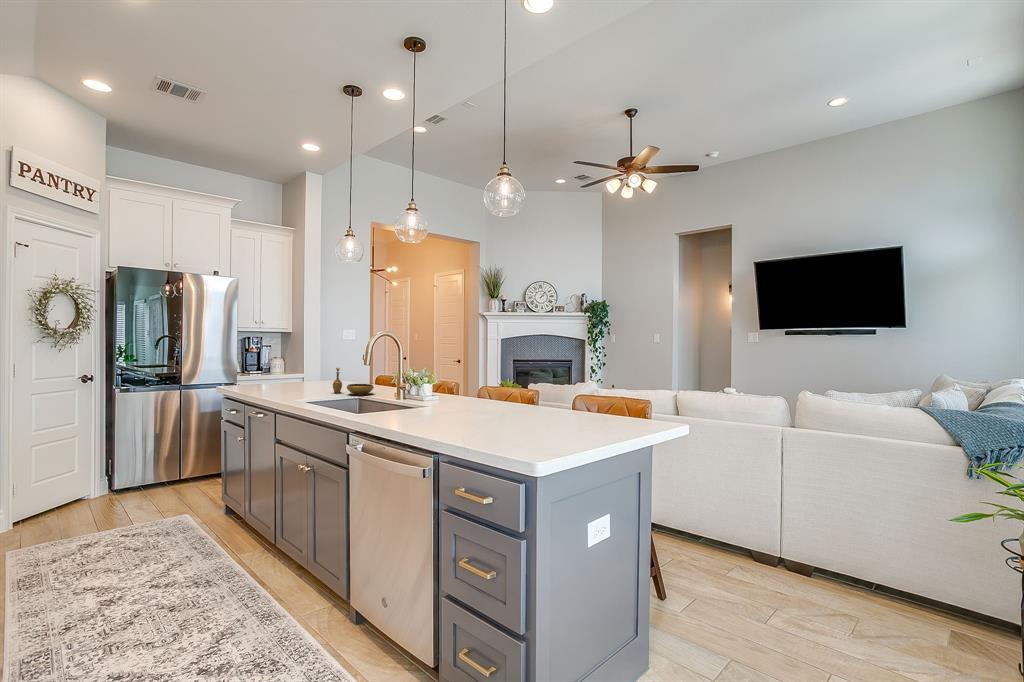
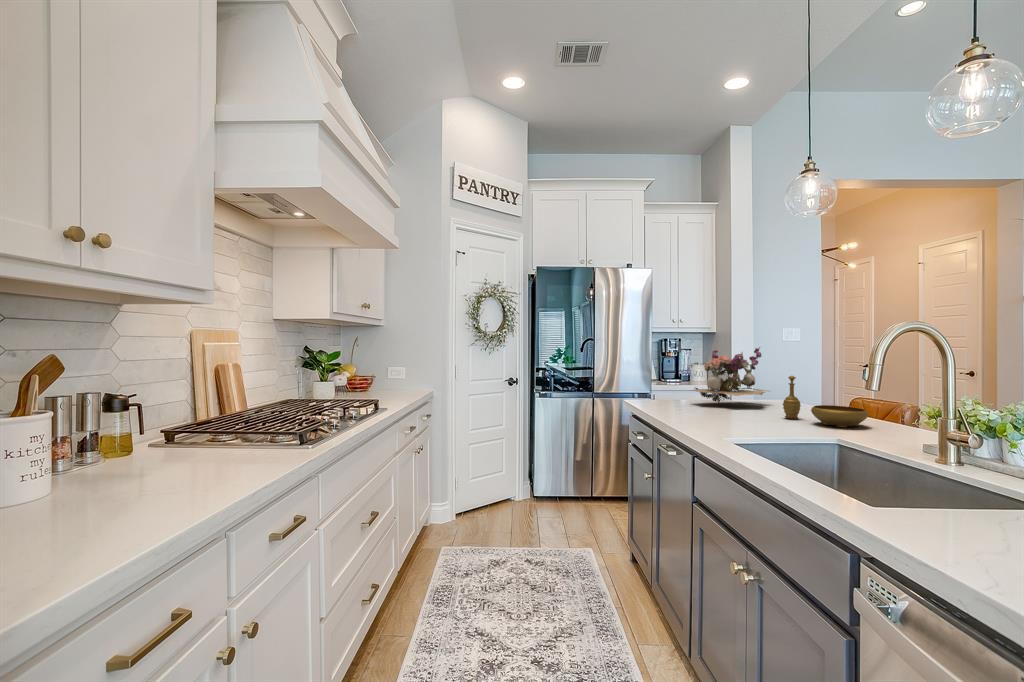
flower arrangement: none [274,348,328,388] -> present [691,347,769,403]

